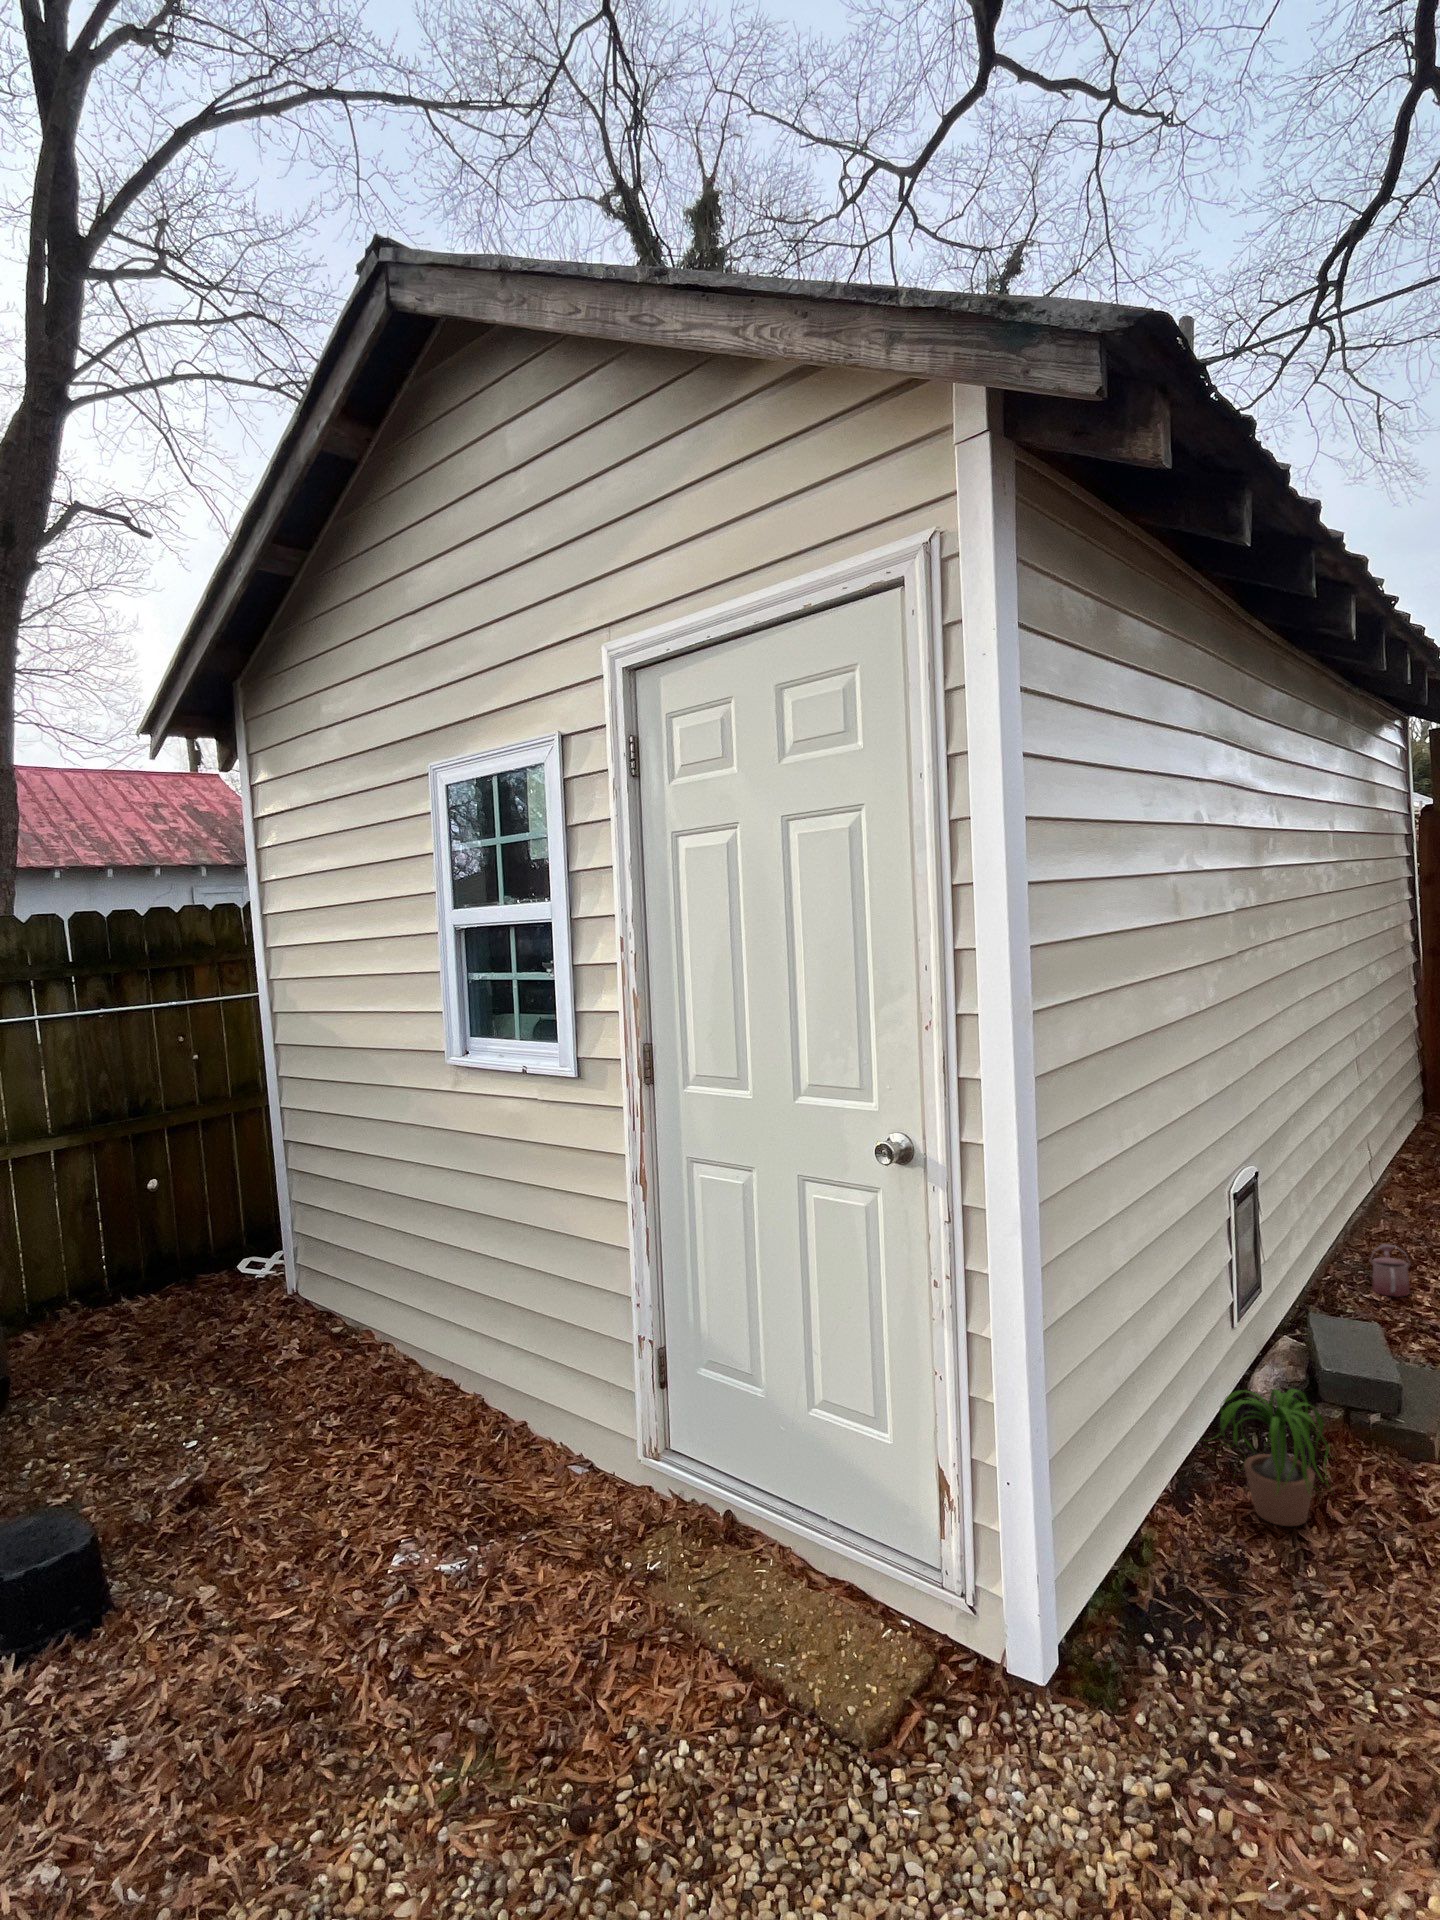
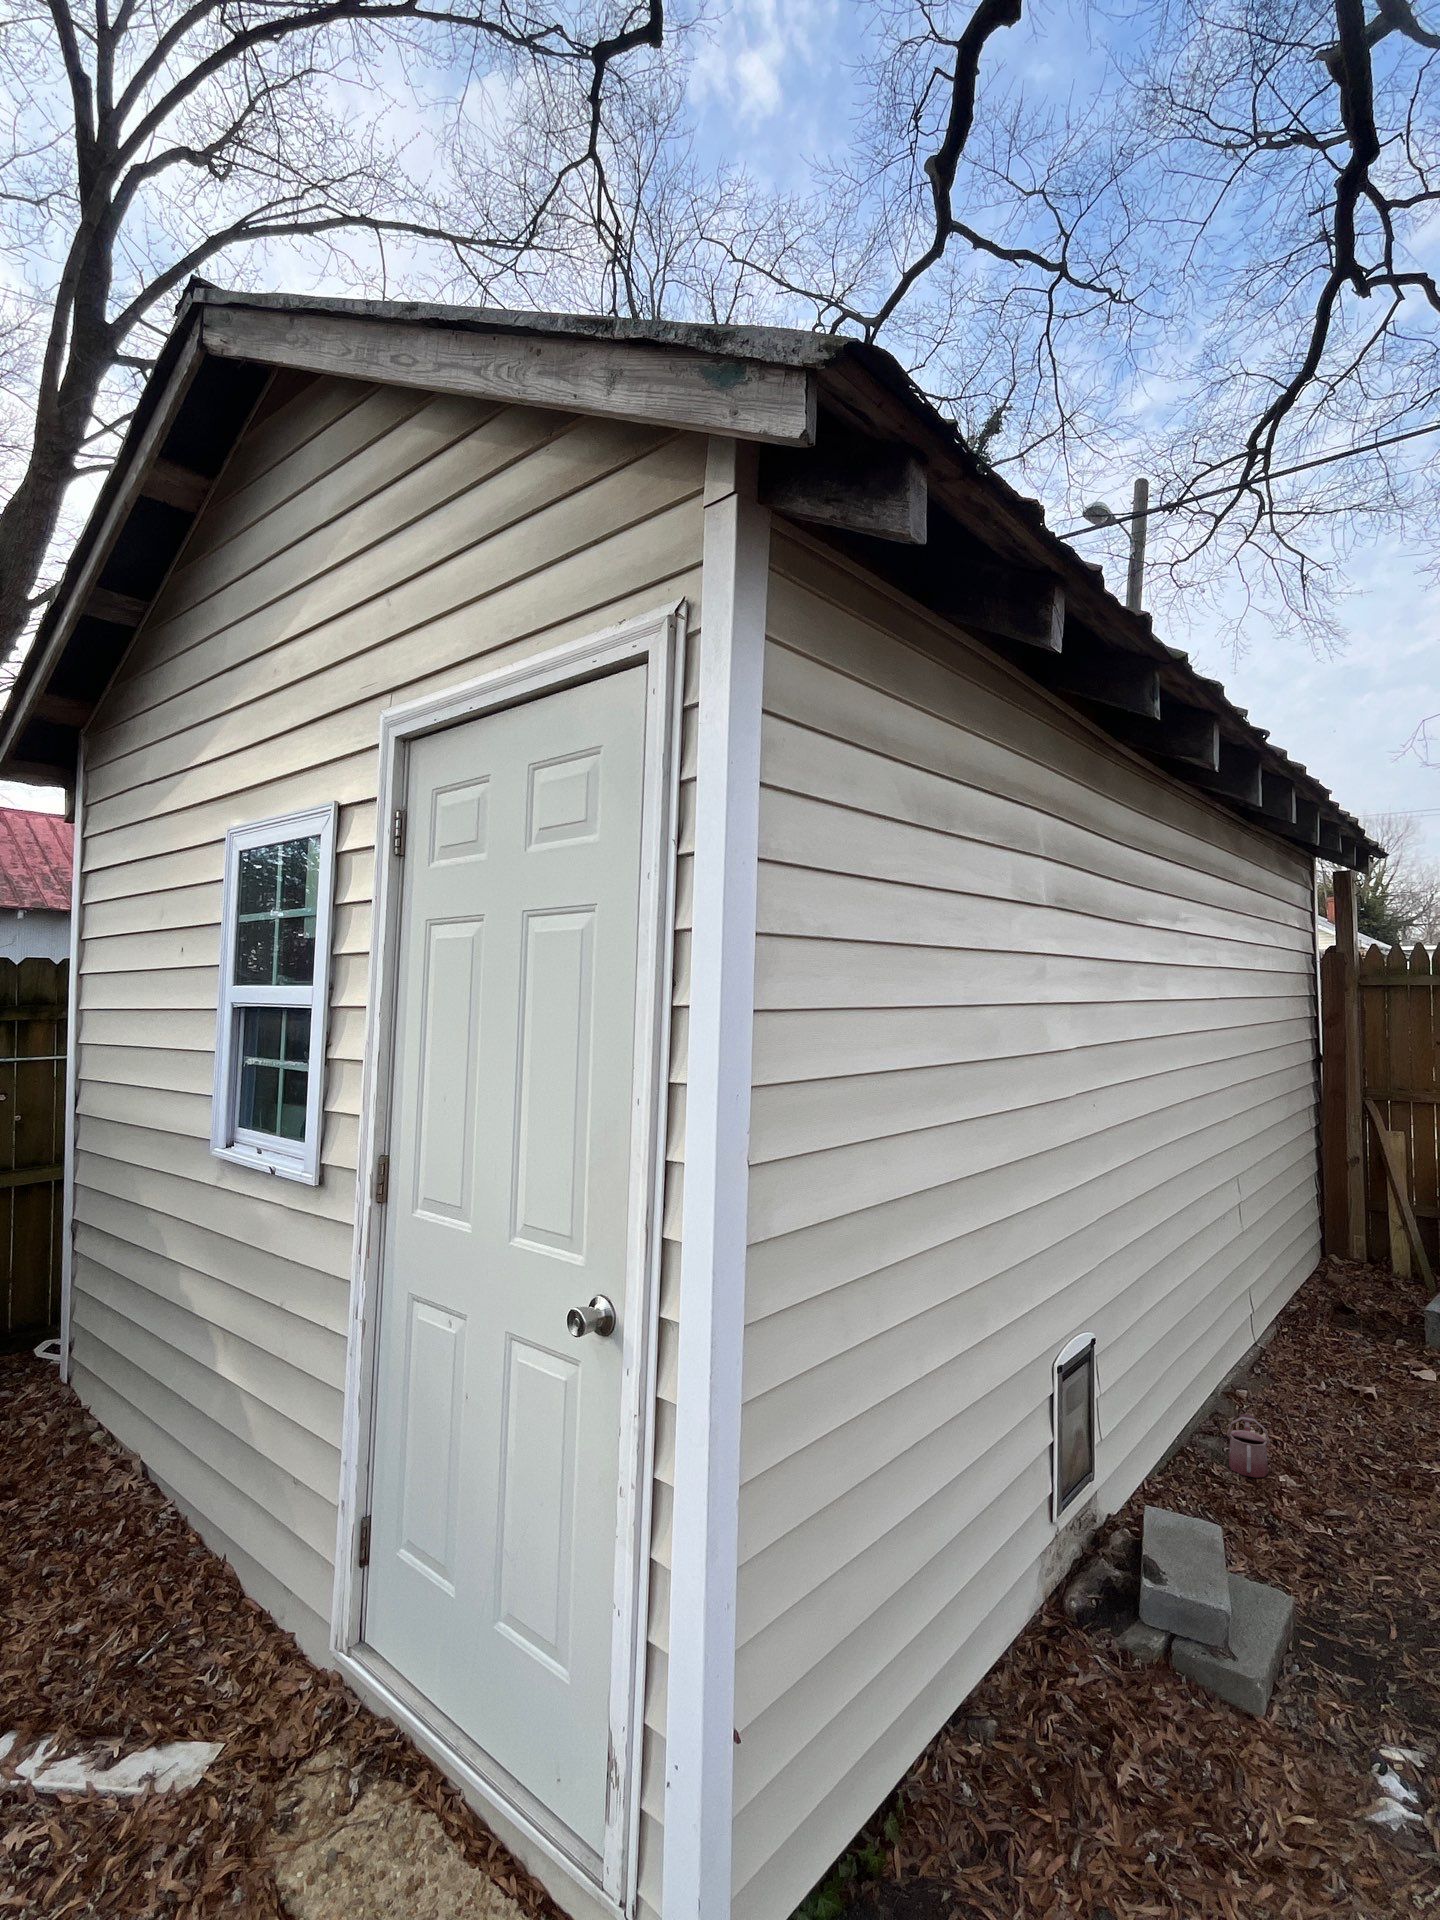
potted plant: present [1220,1389,1329,1526] -> none [965,1627,1130,1812]

